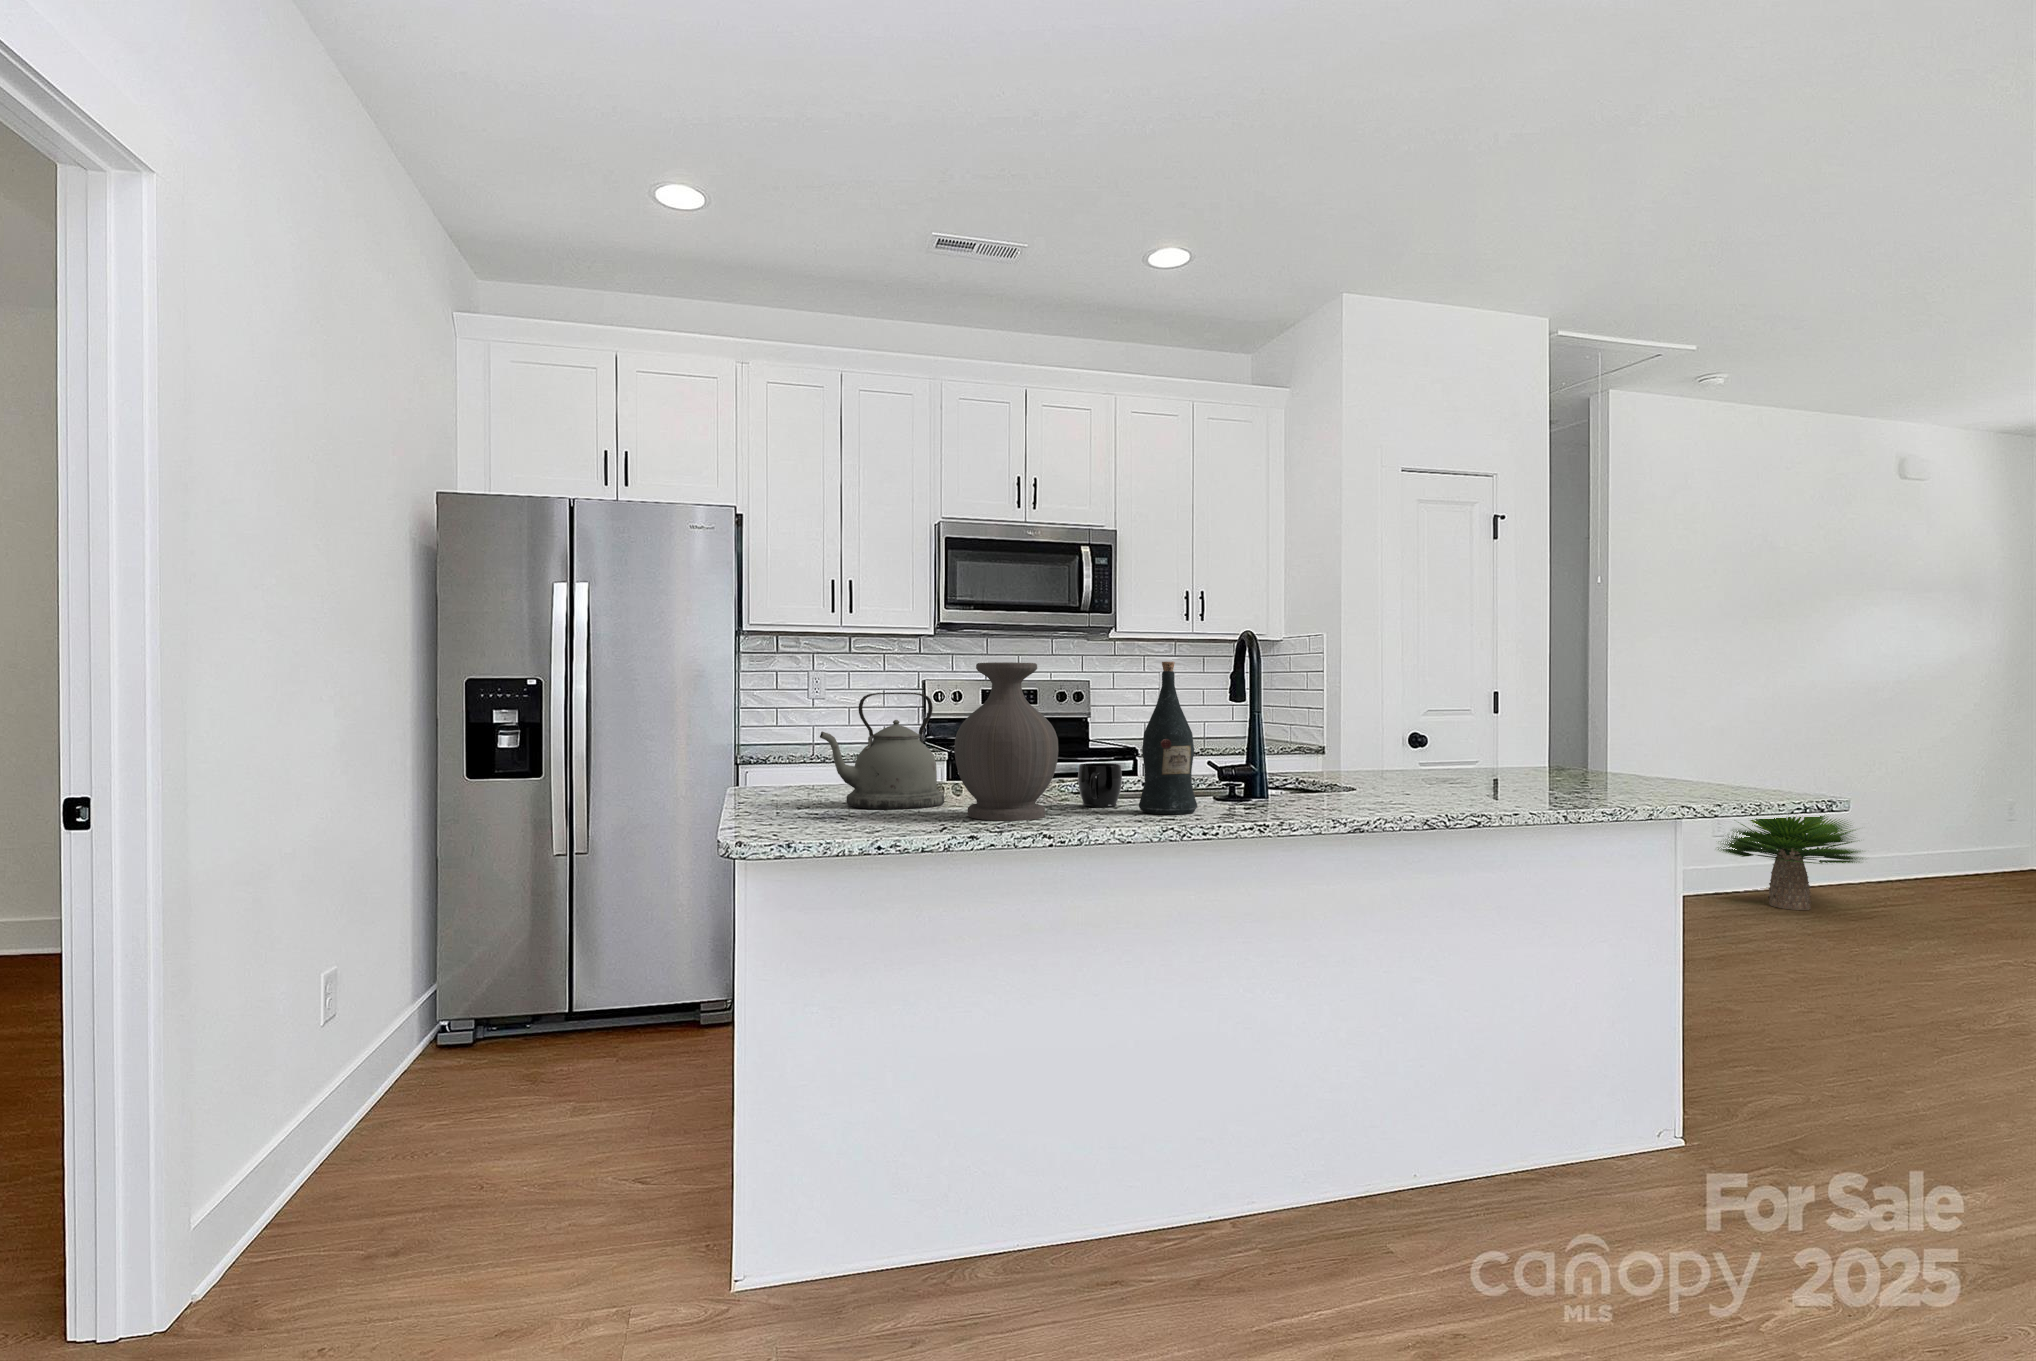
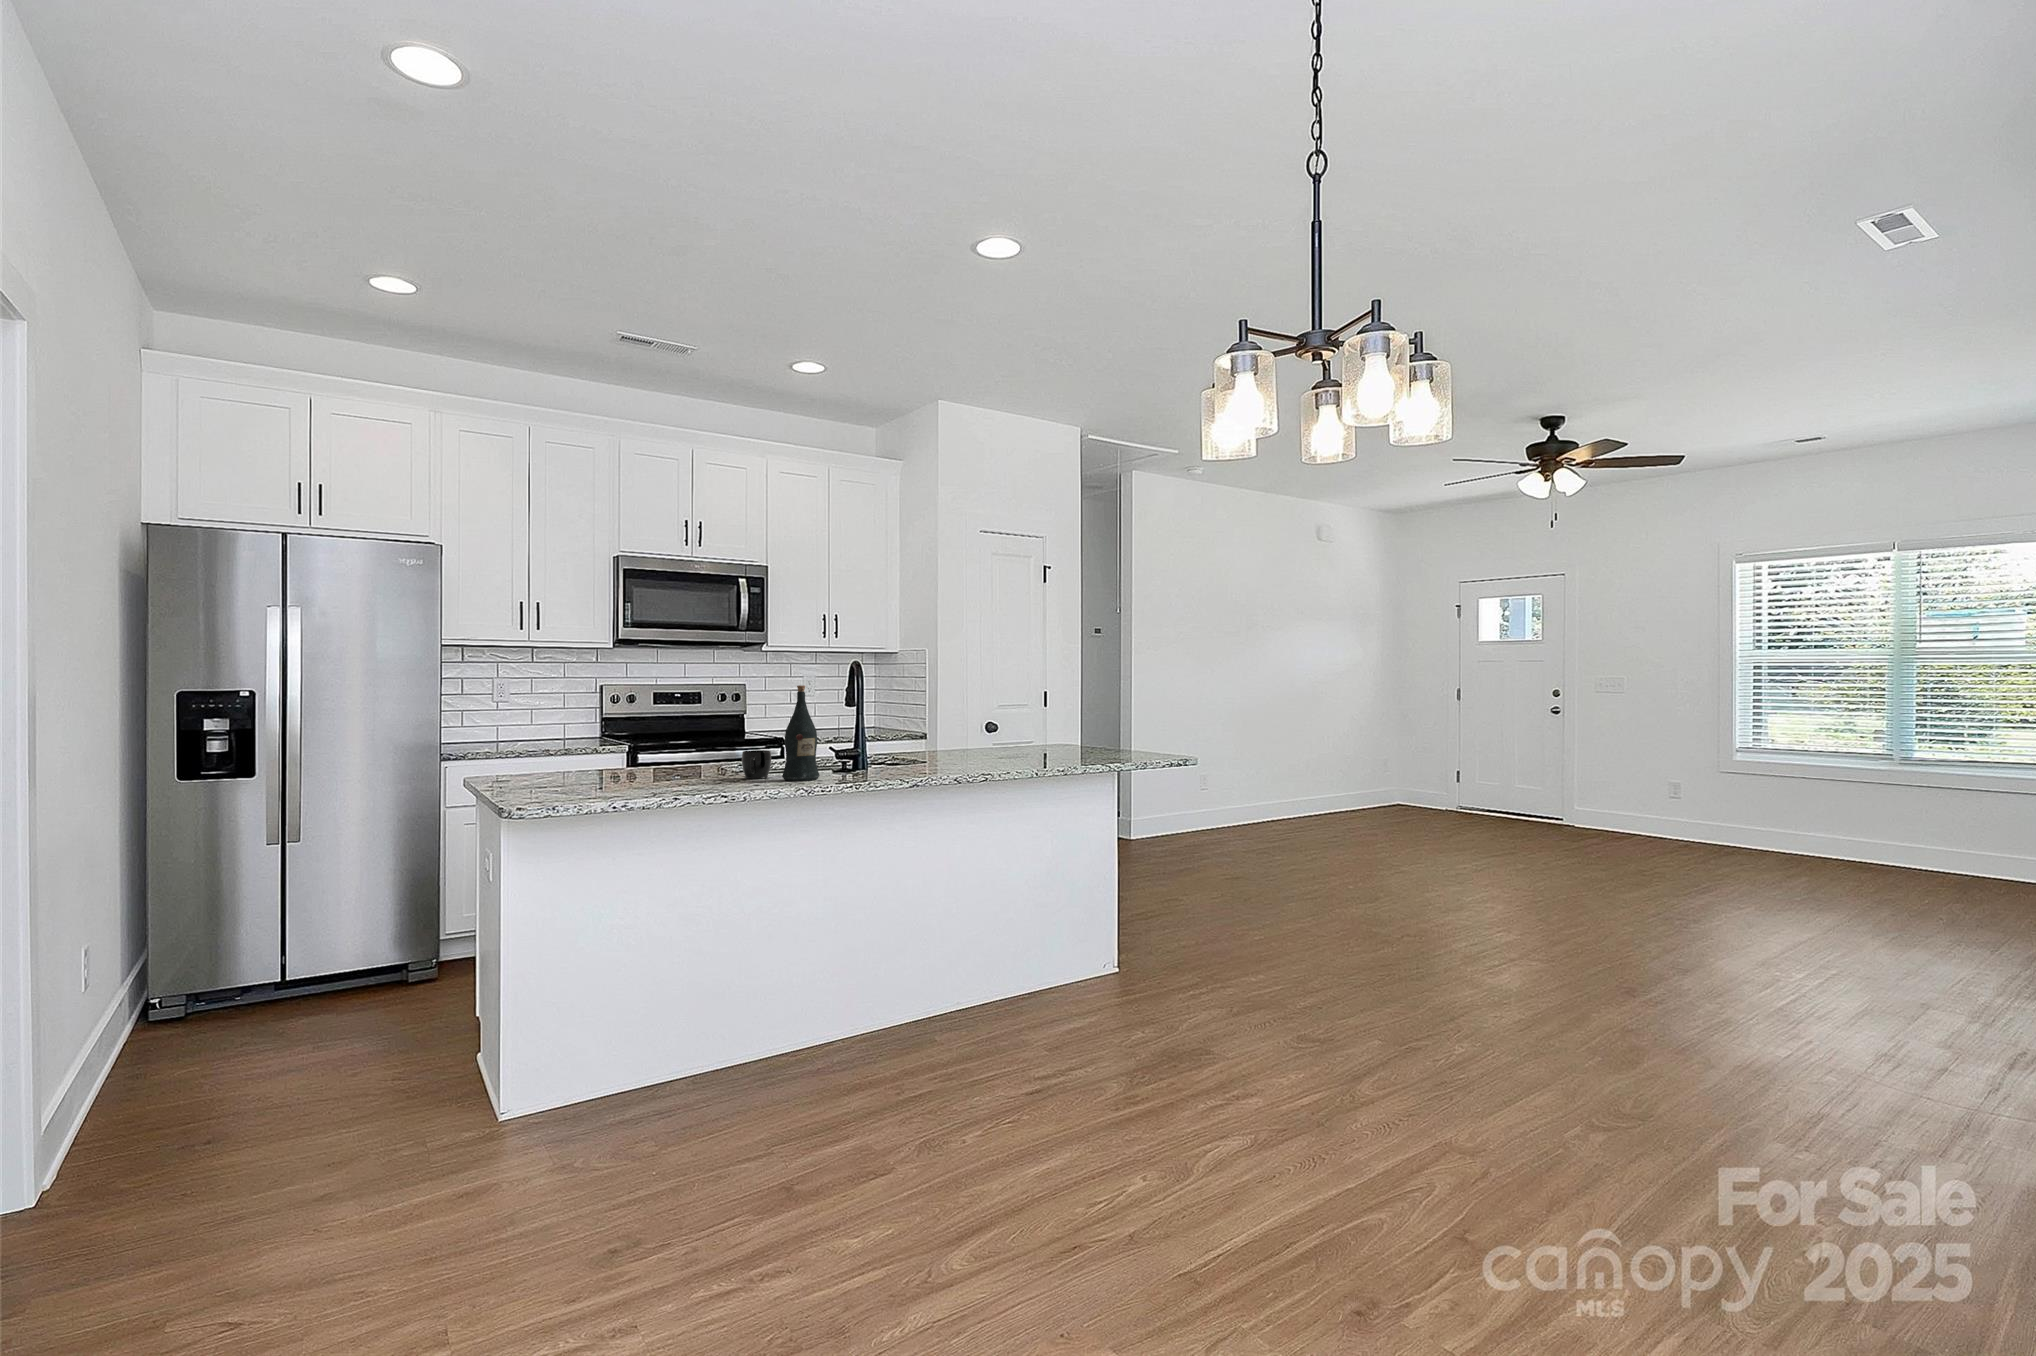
vase: present [954,662,1058,821] -> none [659,687,730,789]
kettle: present [820,693,944,809] -> none [555,705,646,786]
potted plant: present [1718,815,1863,910] -> none [1200,761,1293,839]

